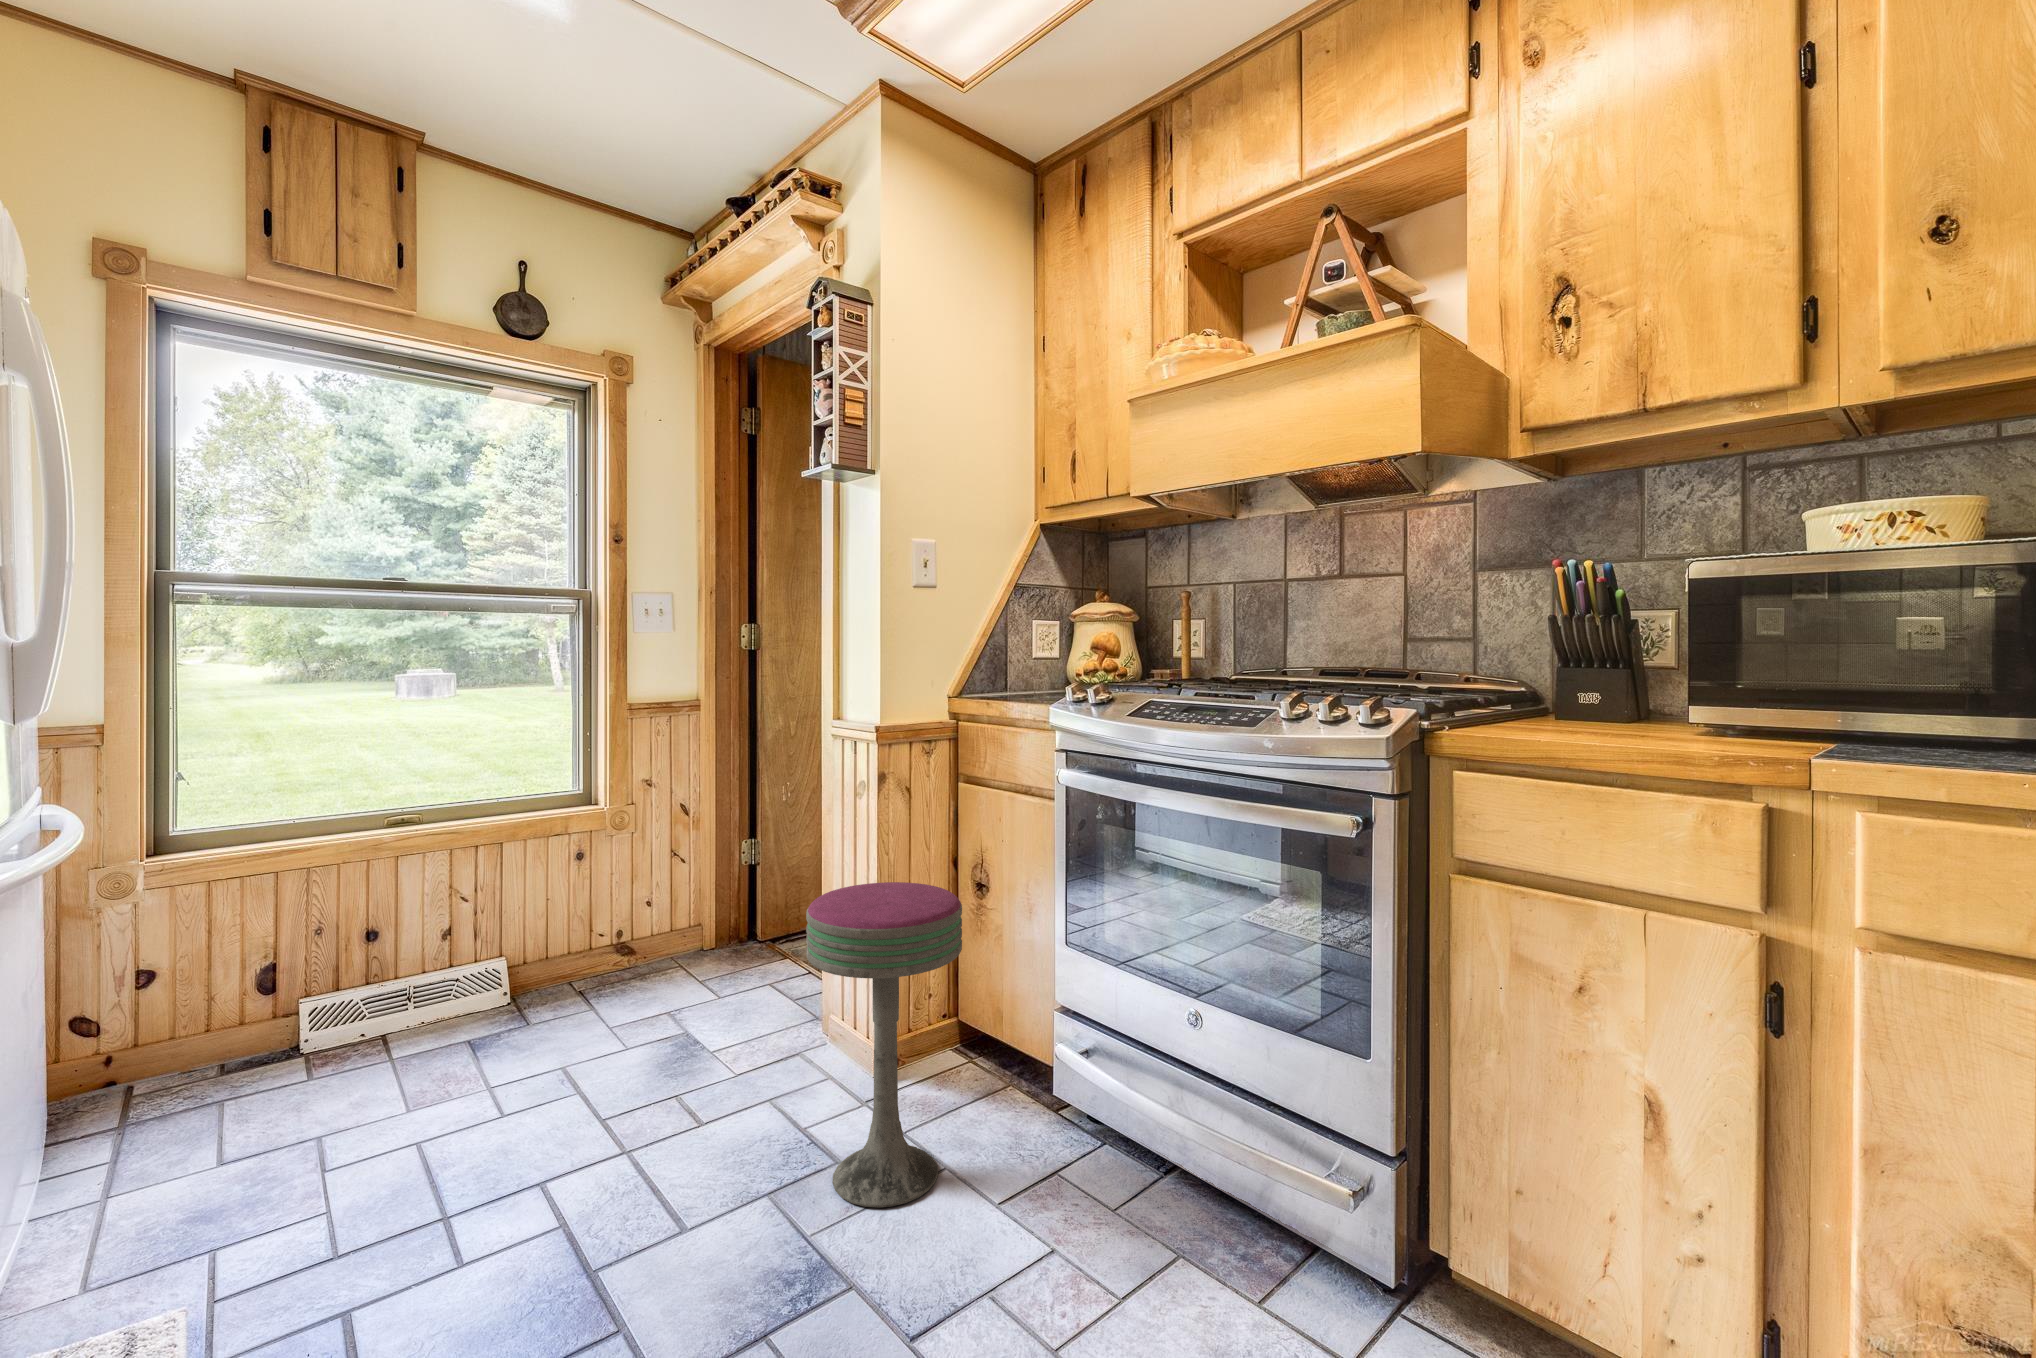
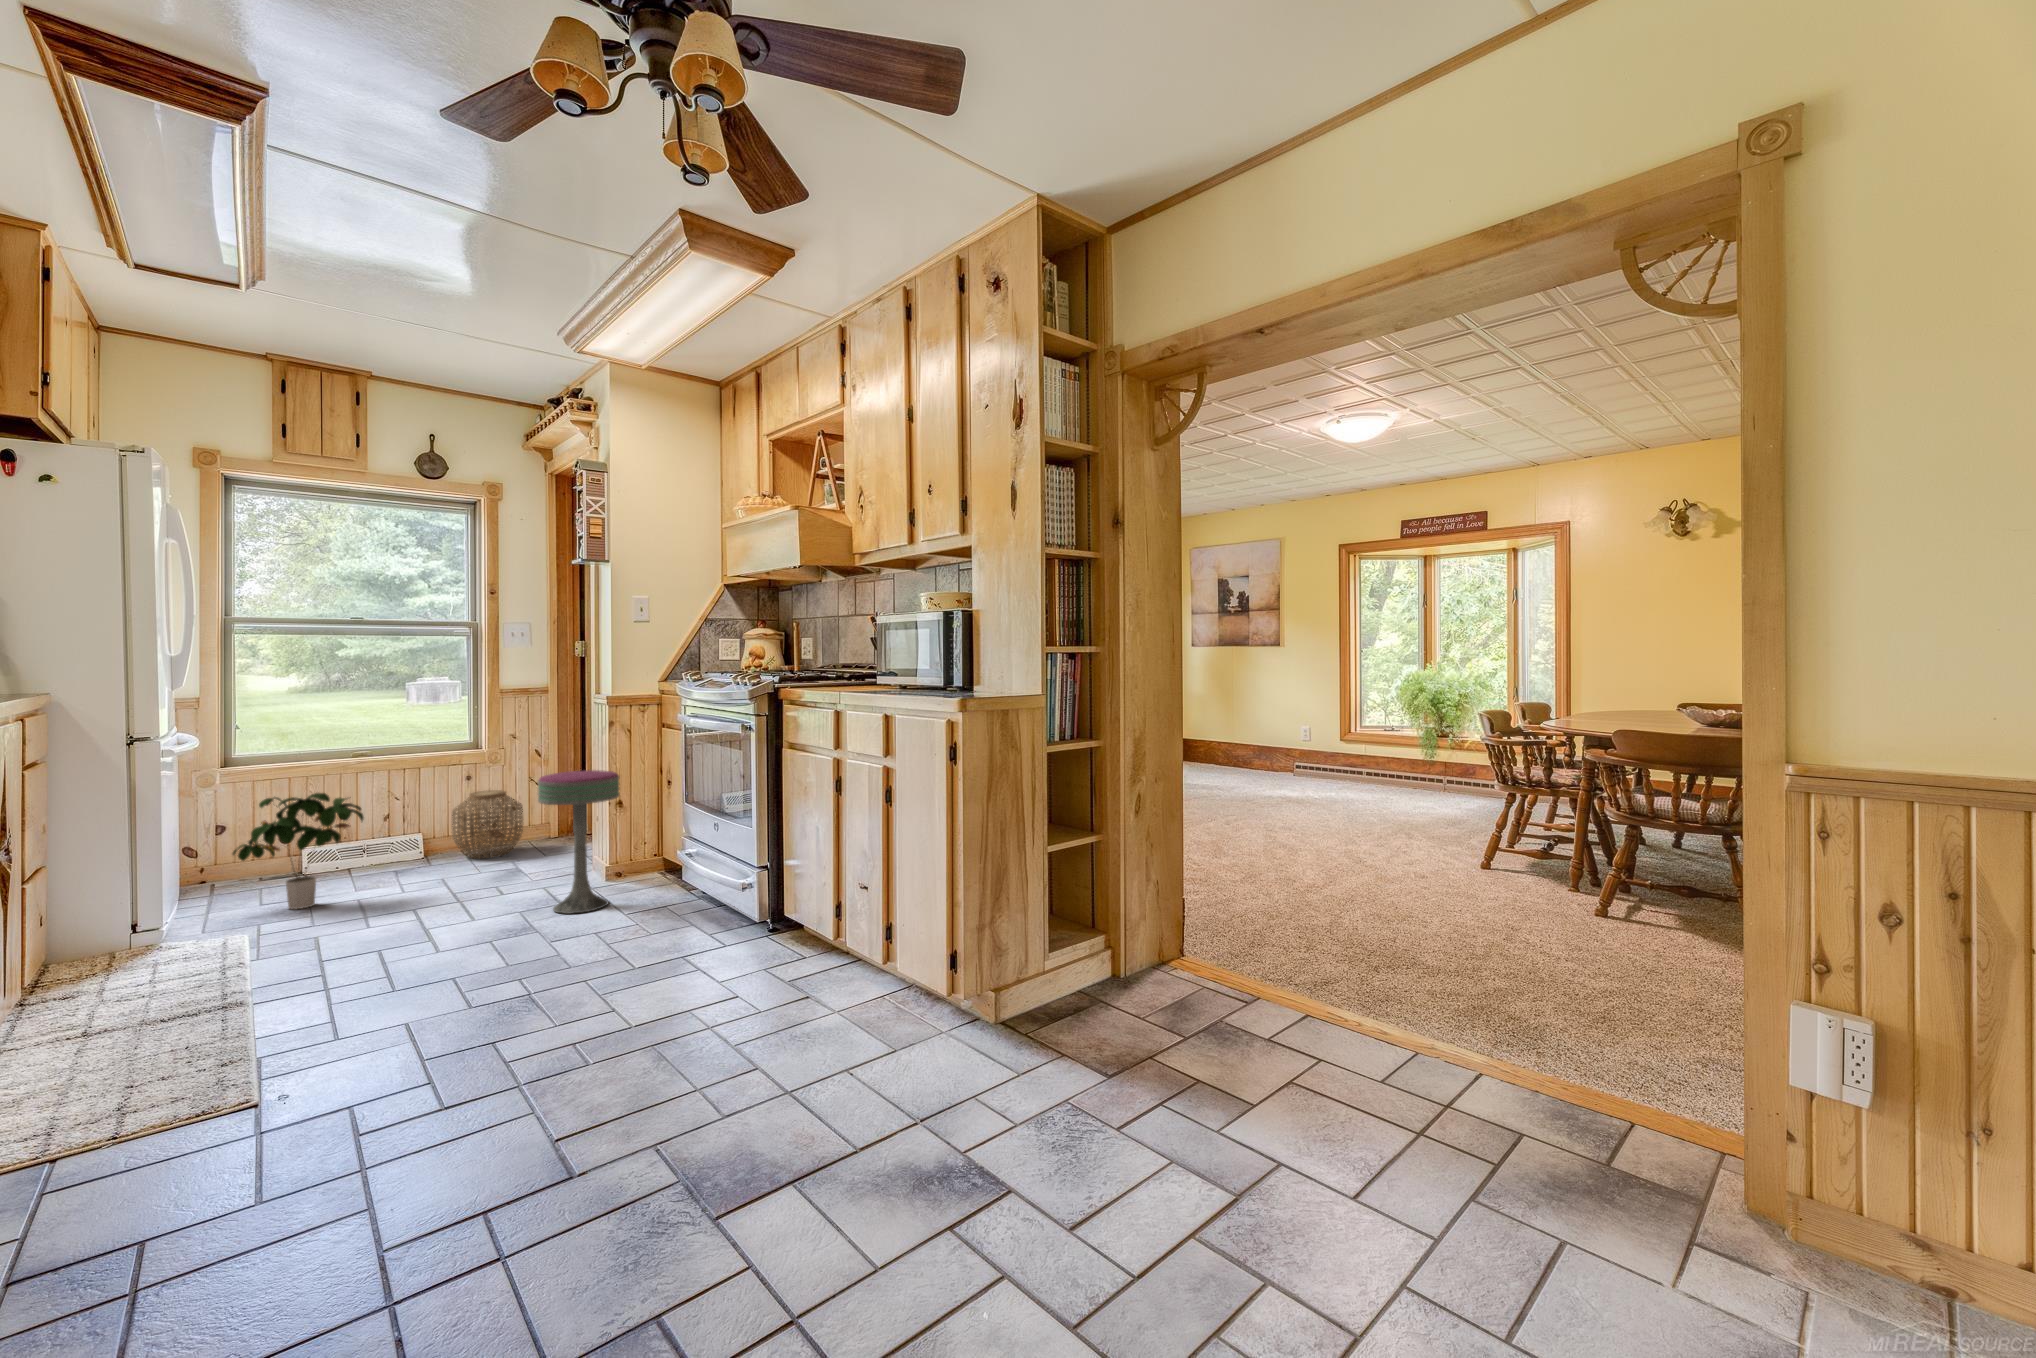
woven basket: none [559,879,675,1005] -> present [452,790,523,859]
potted plant: none [154,930,427,1182] -> present [233,793,364,909]

